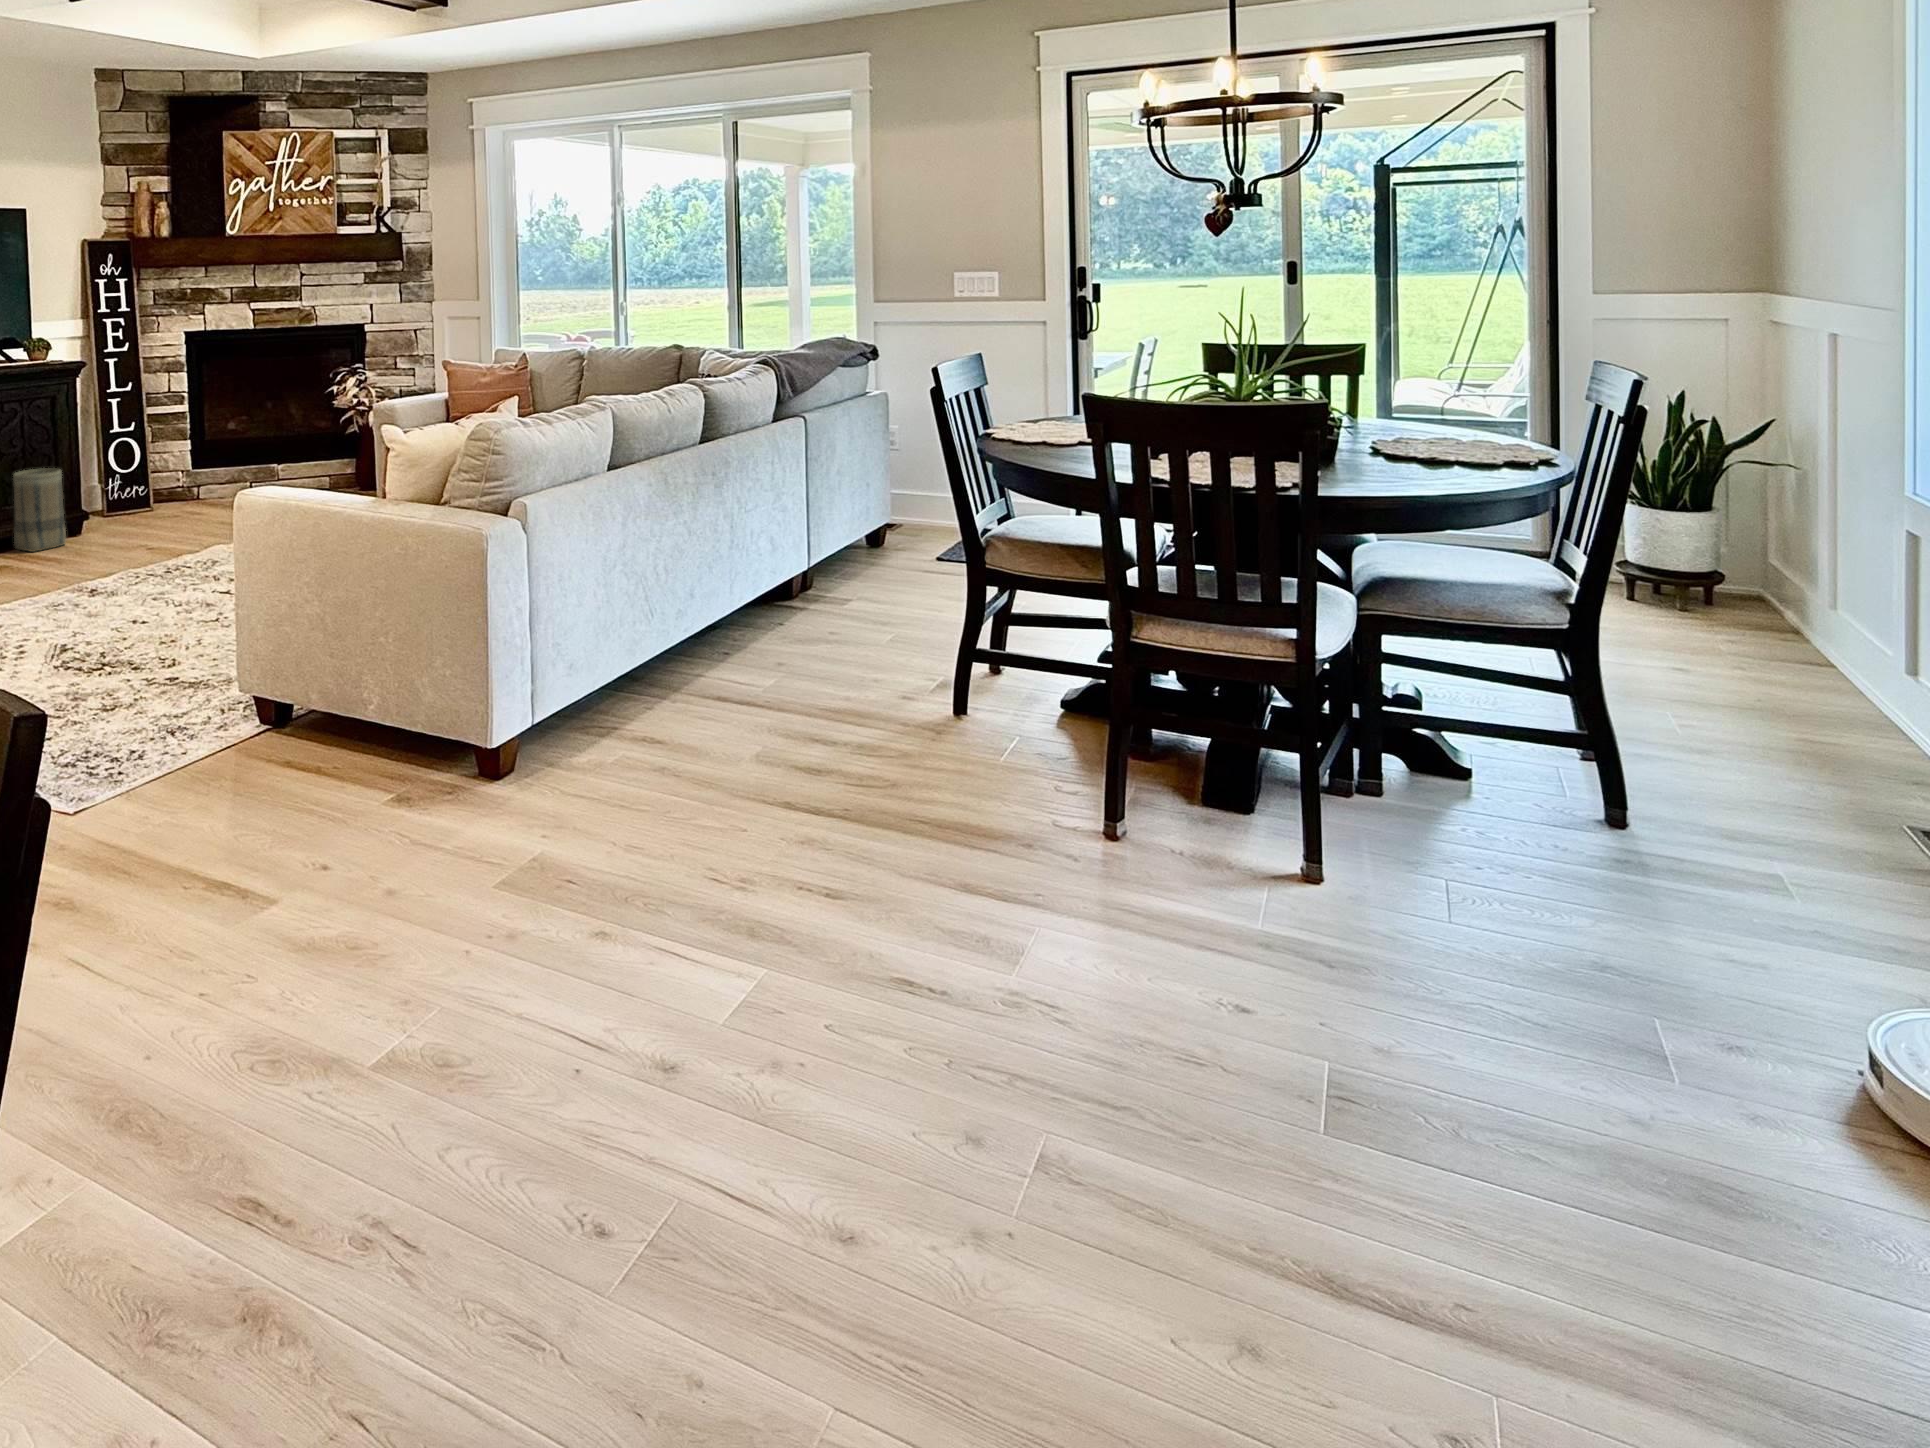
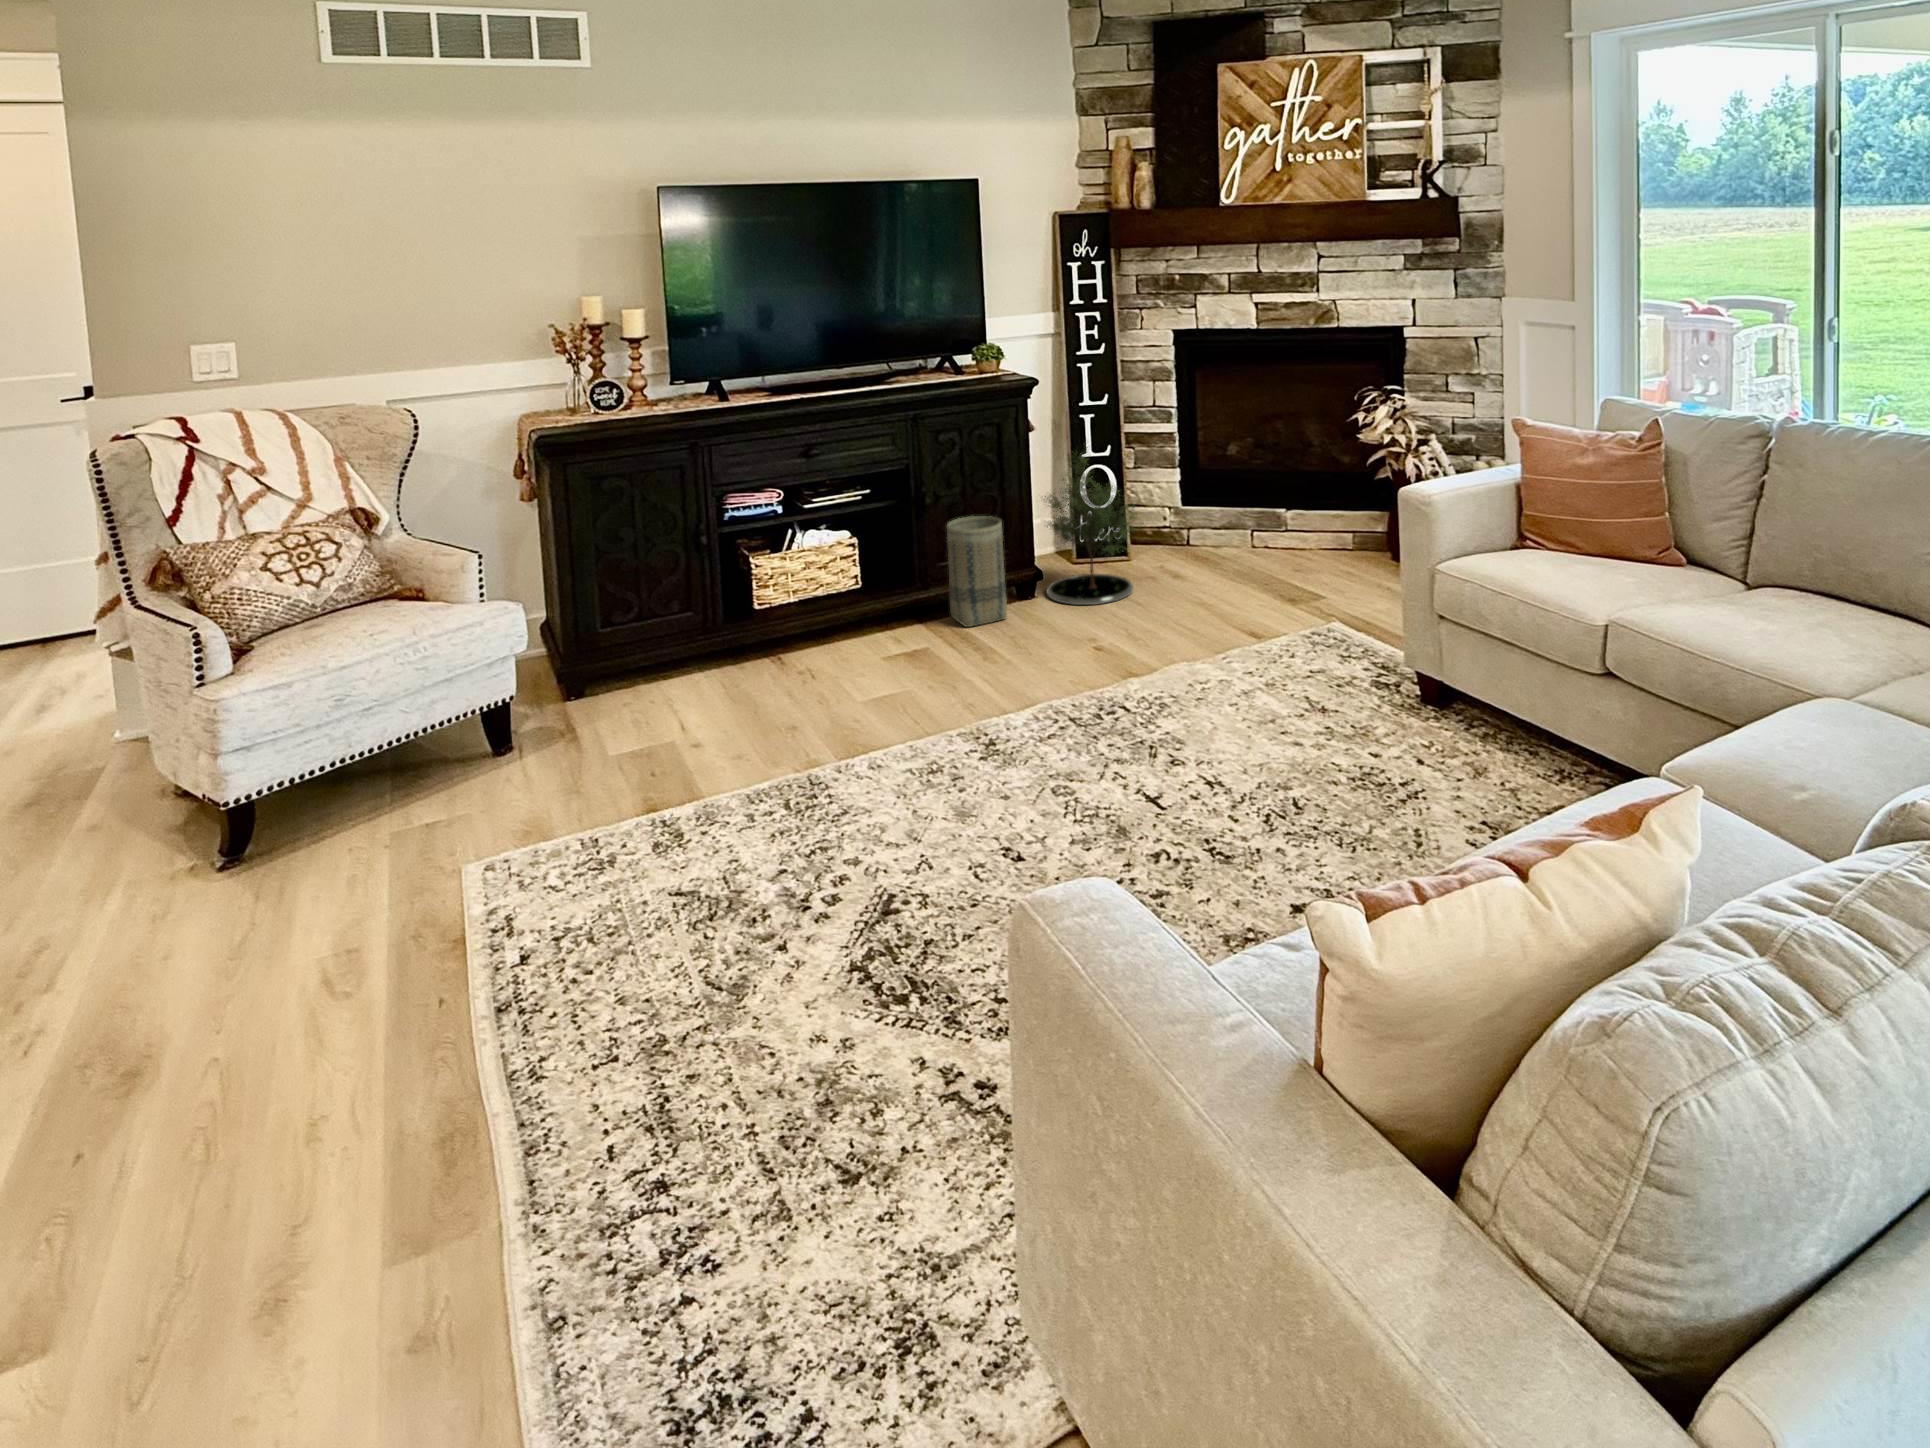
potted tree: none [85,406,175,533] -> present [1045,447,1135,605]

